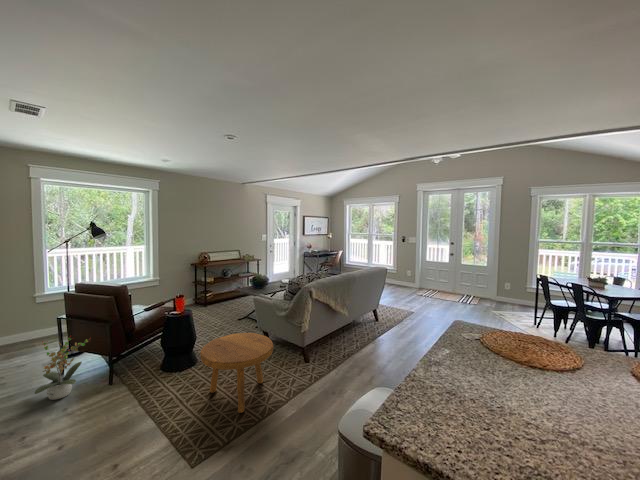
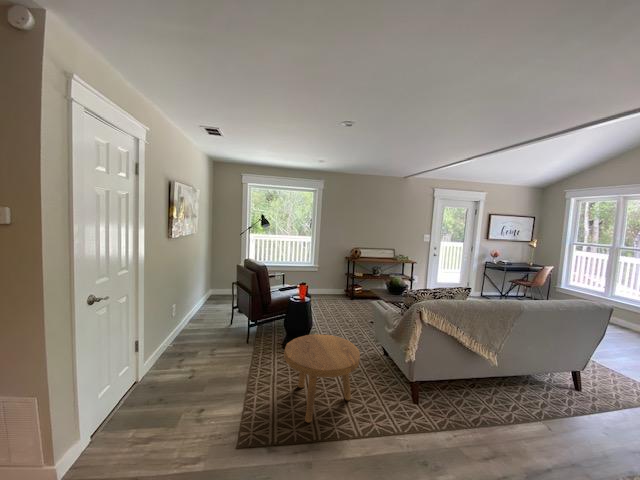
potted plant: present [35,338,88,400] -> none [197,297,237,343]

